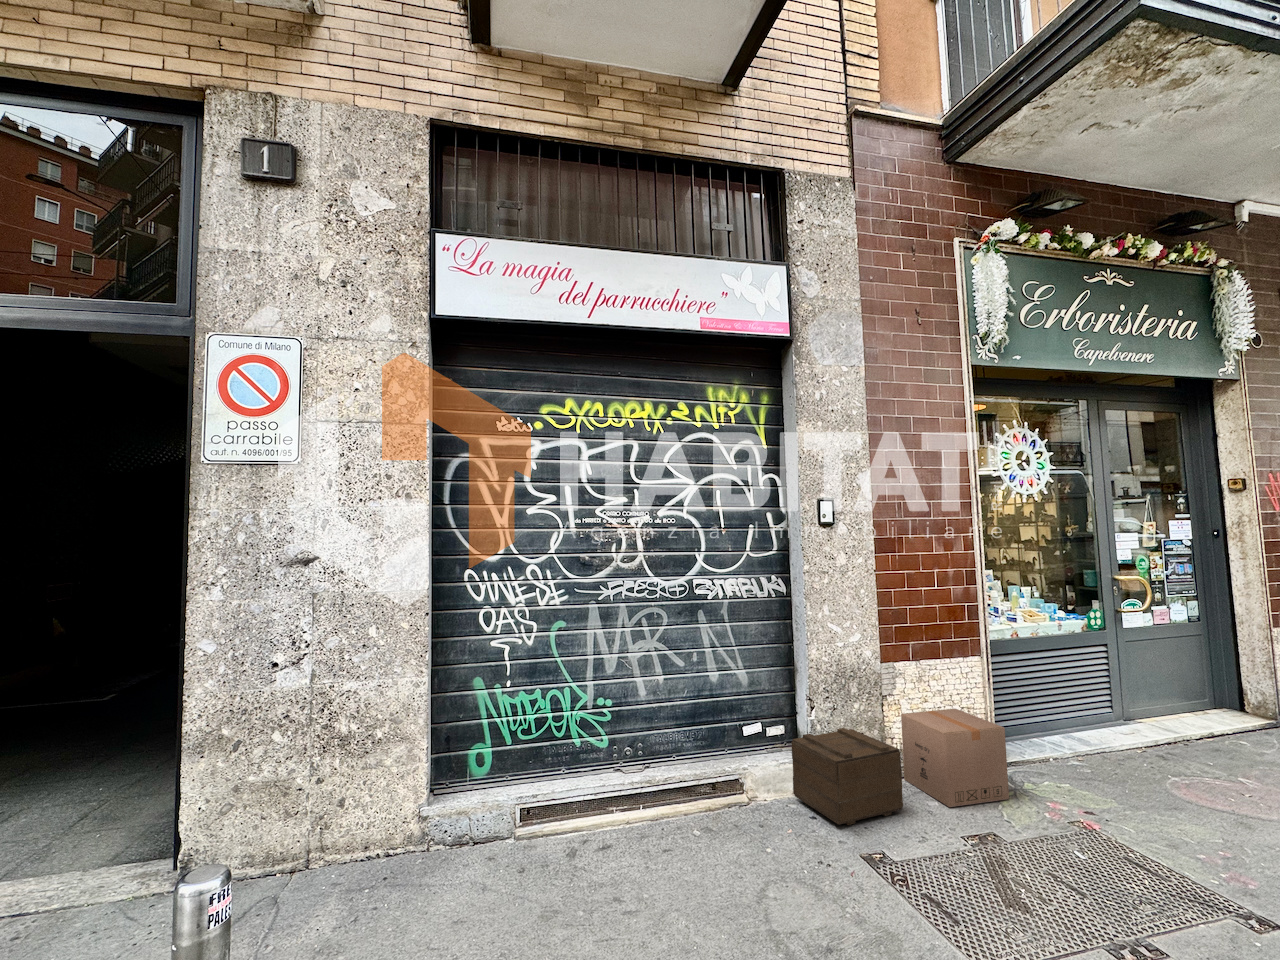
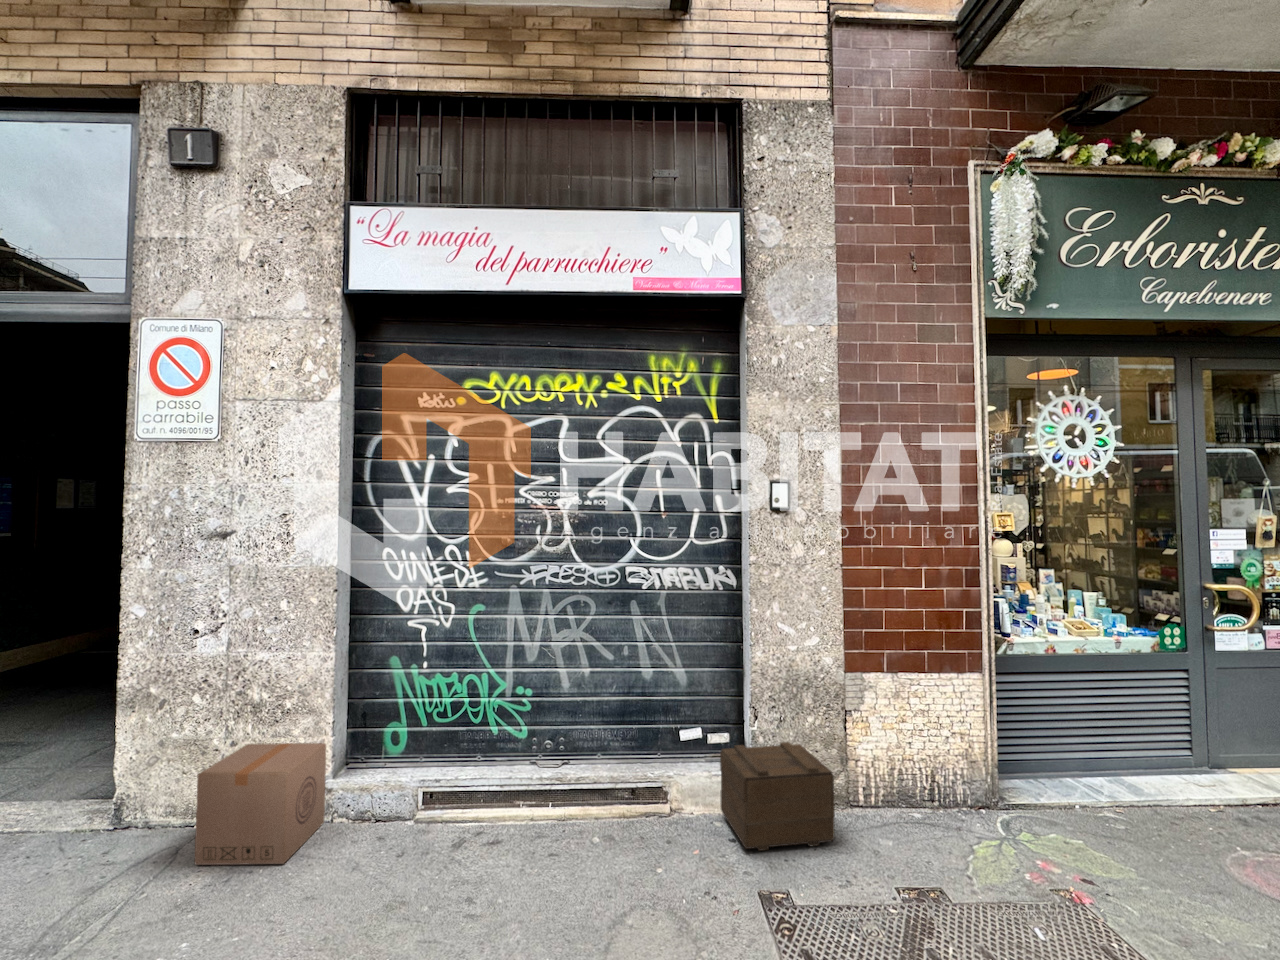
cardboard box: present [901,709,1009,807] -> present [195,743,326,865]

